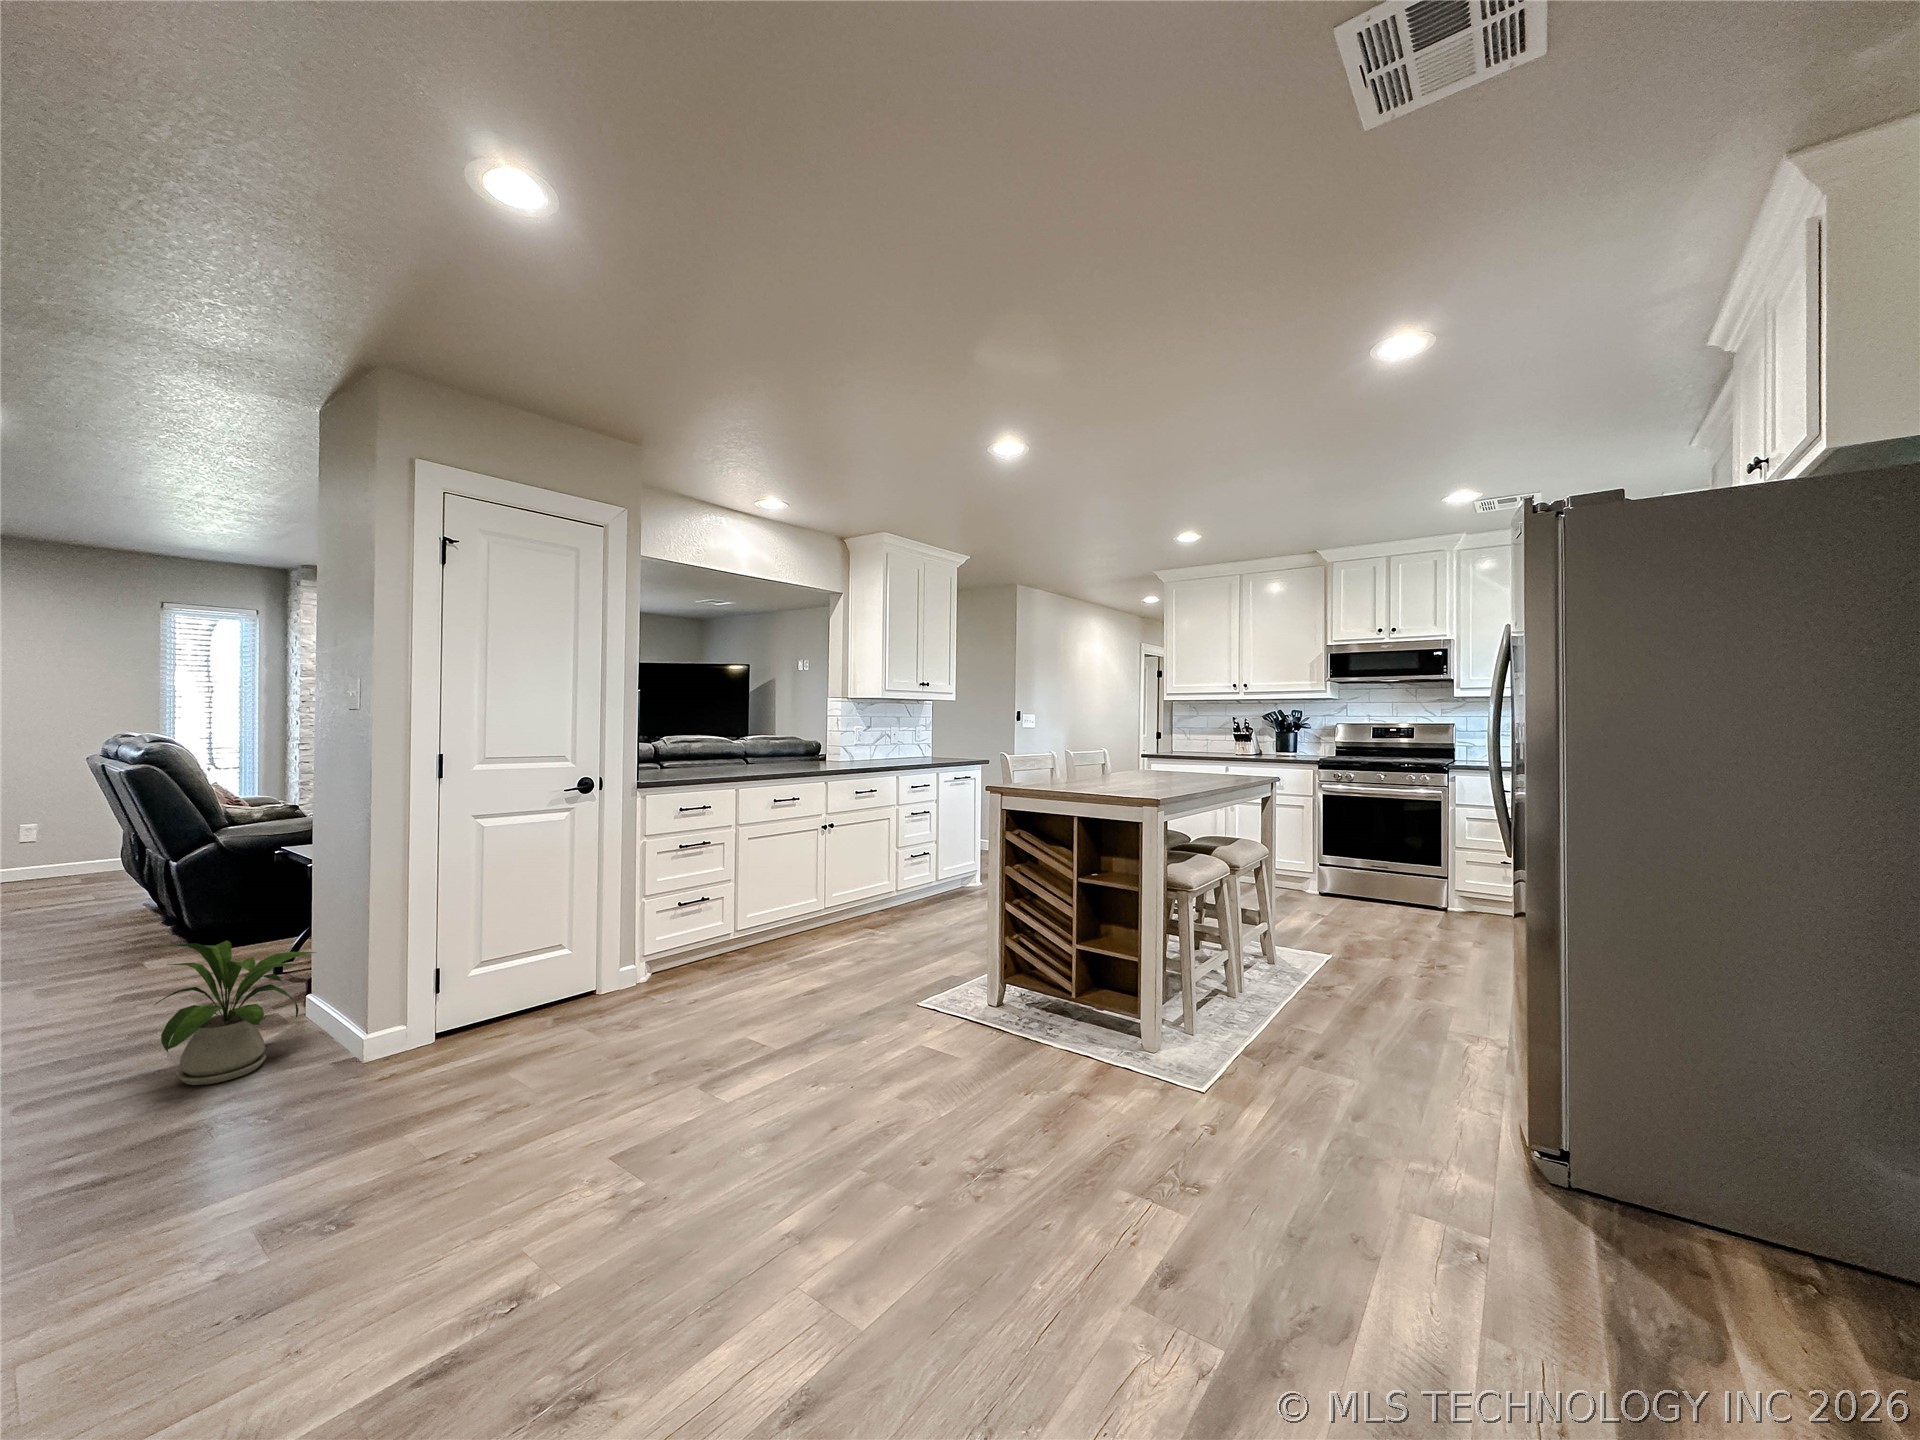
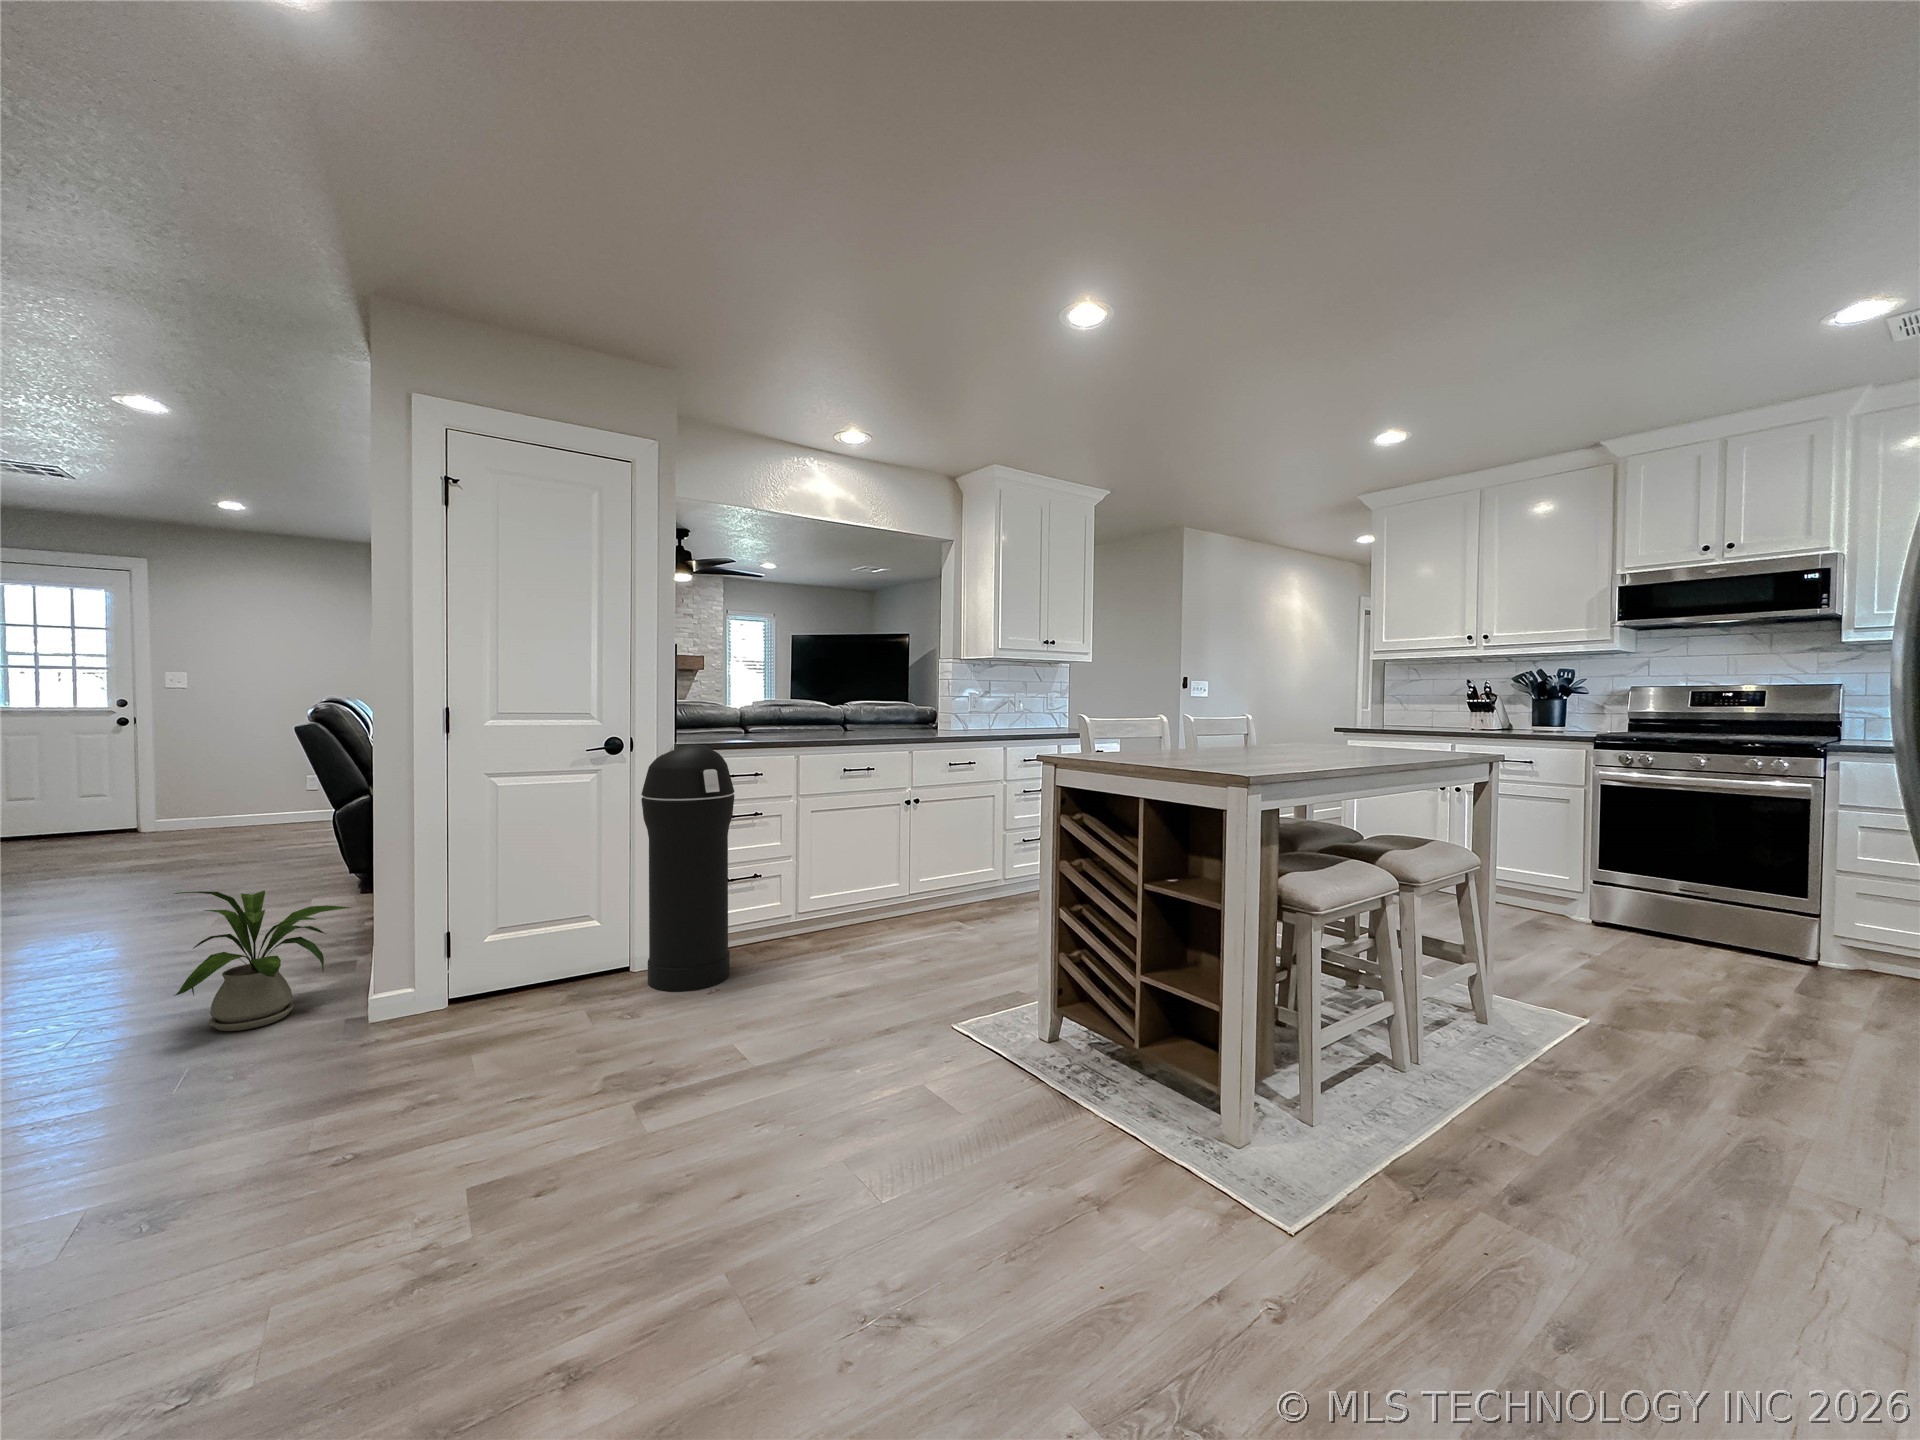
trash can: none [618,782,703,1004] -> present [641,745,734,991]

